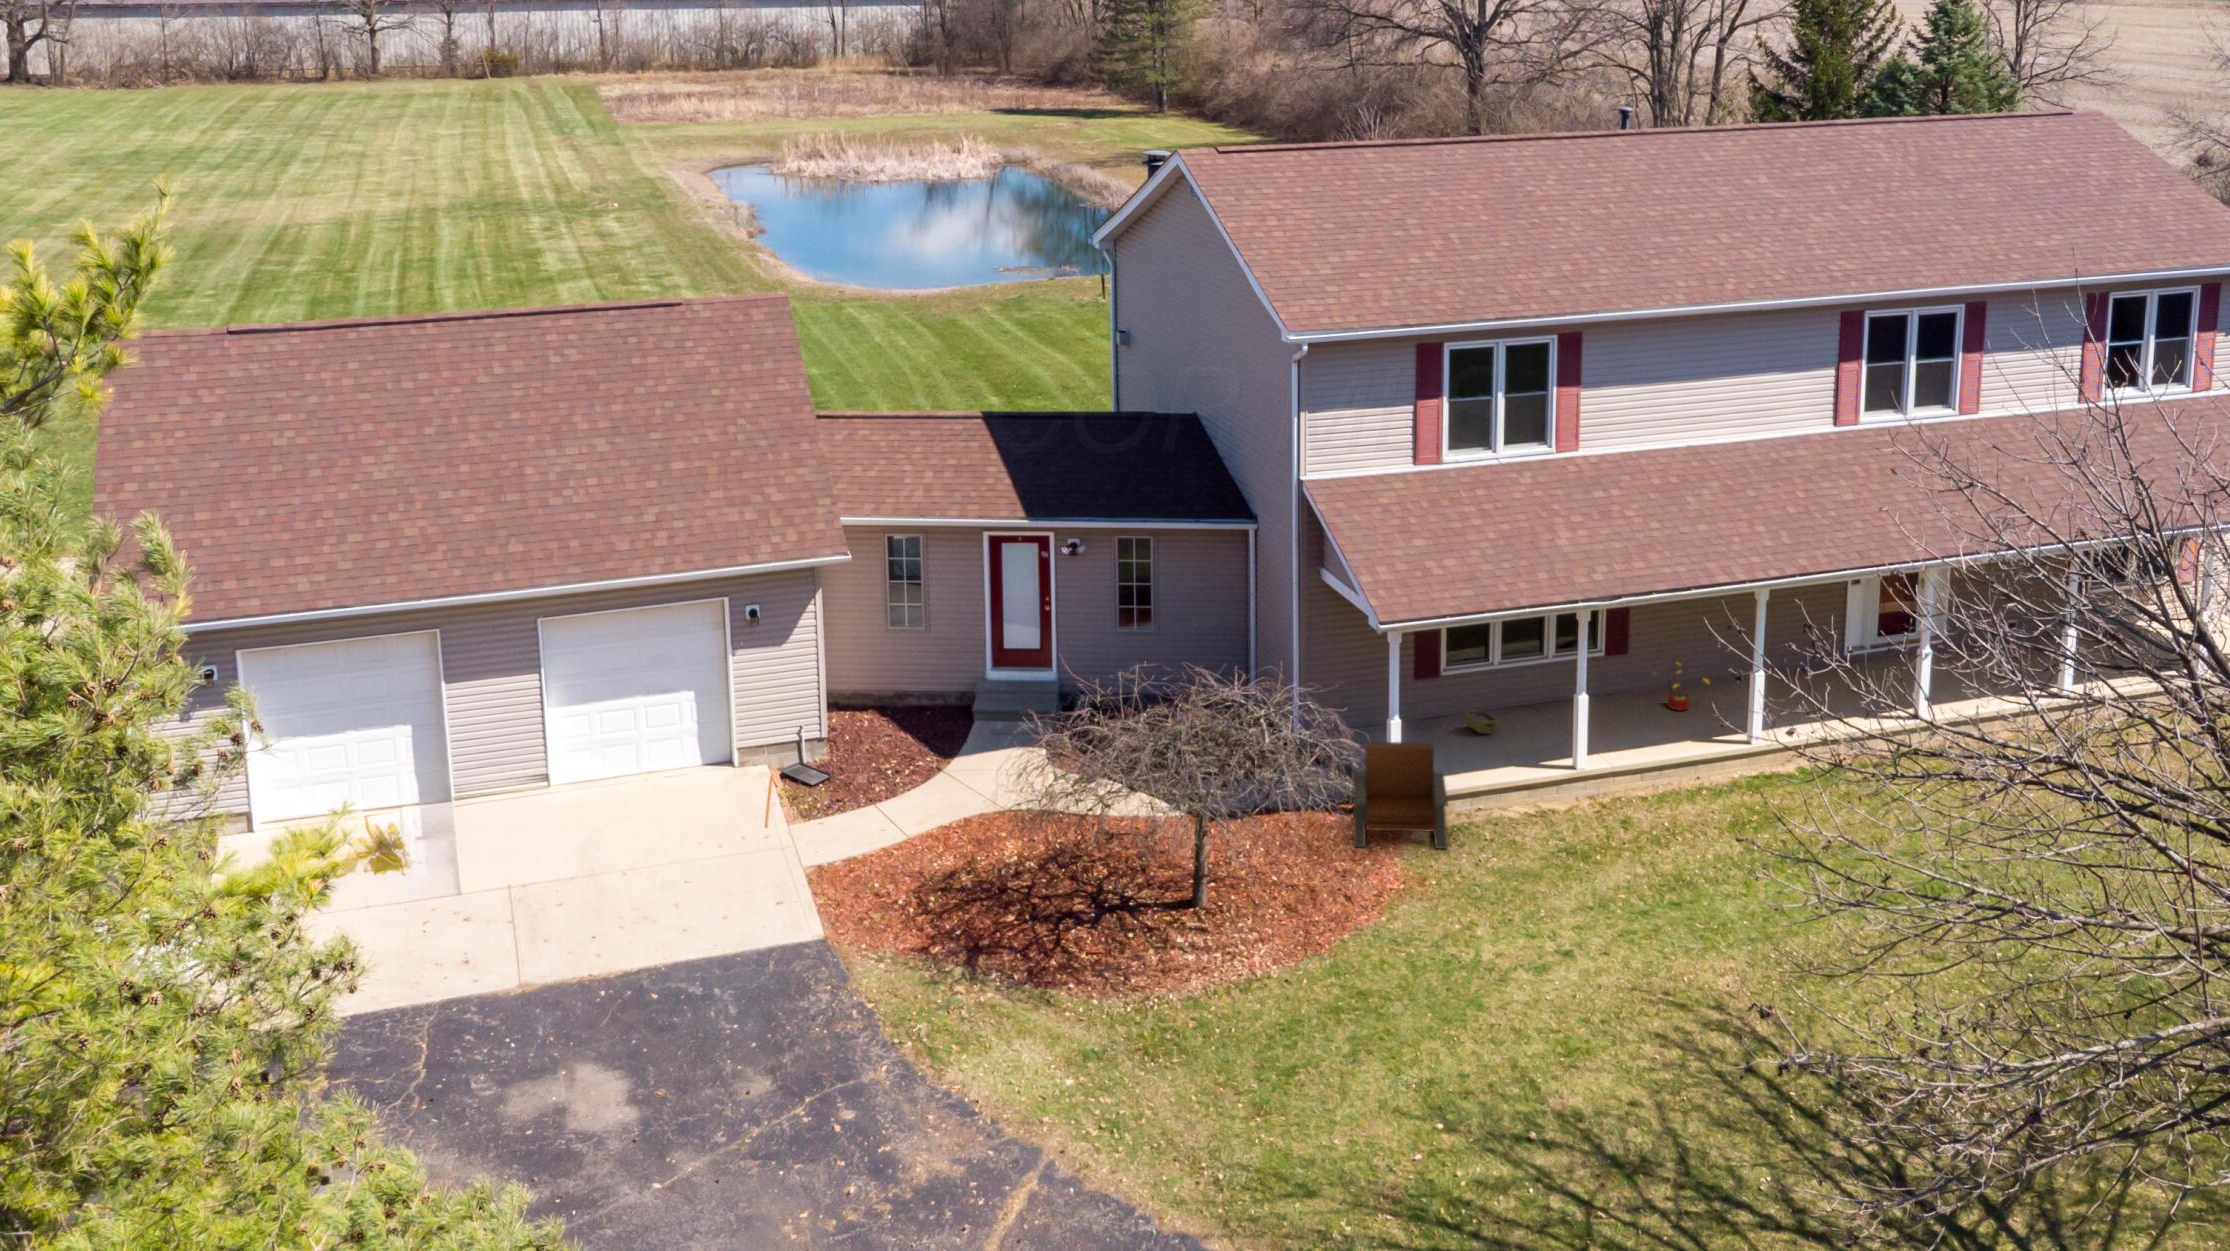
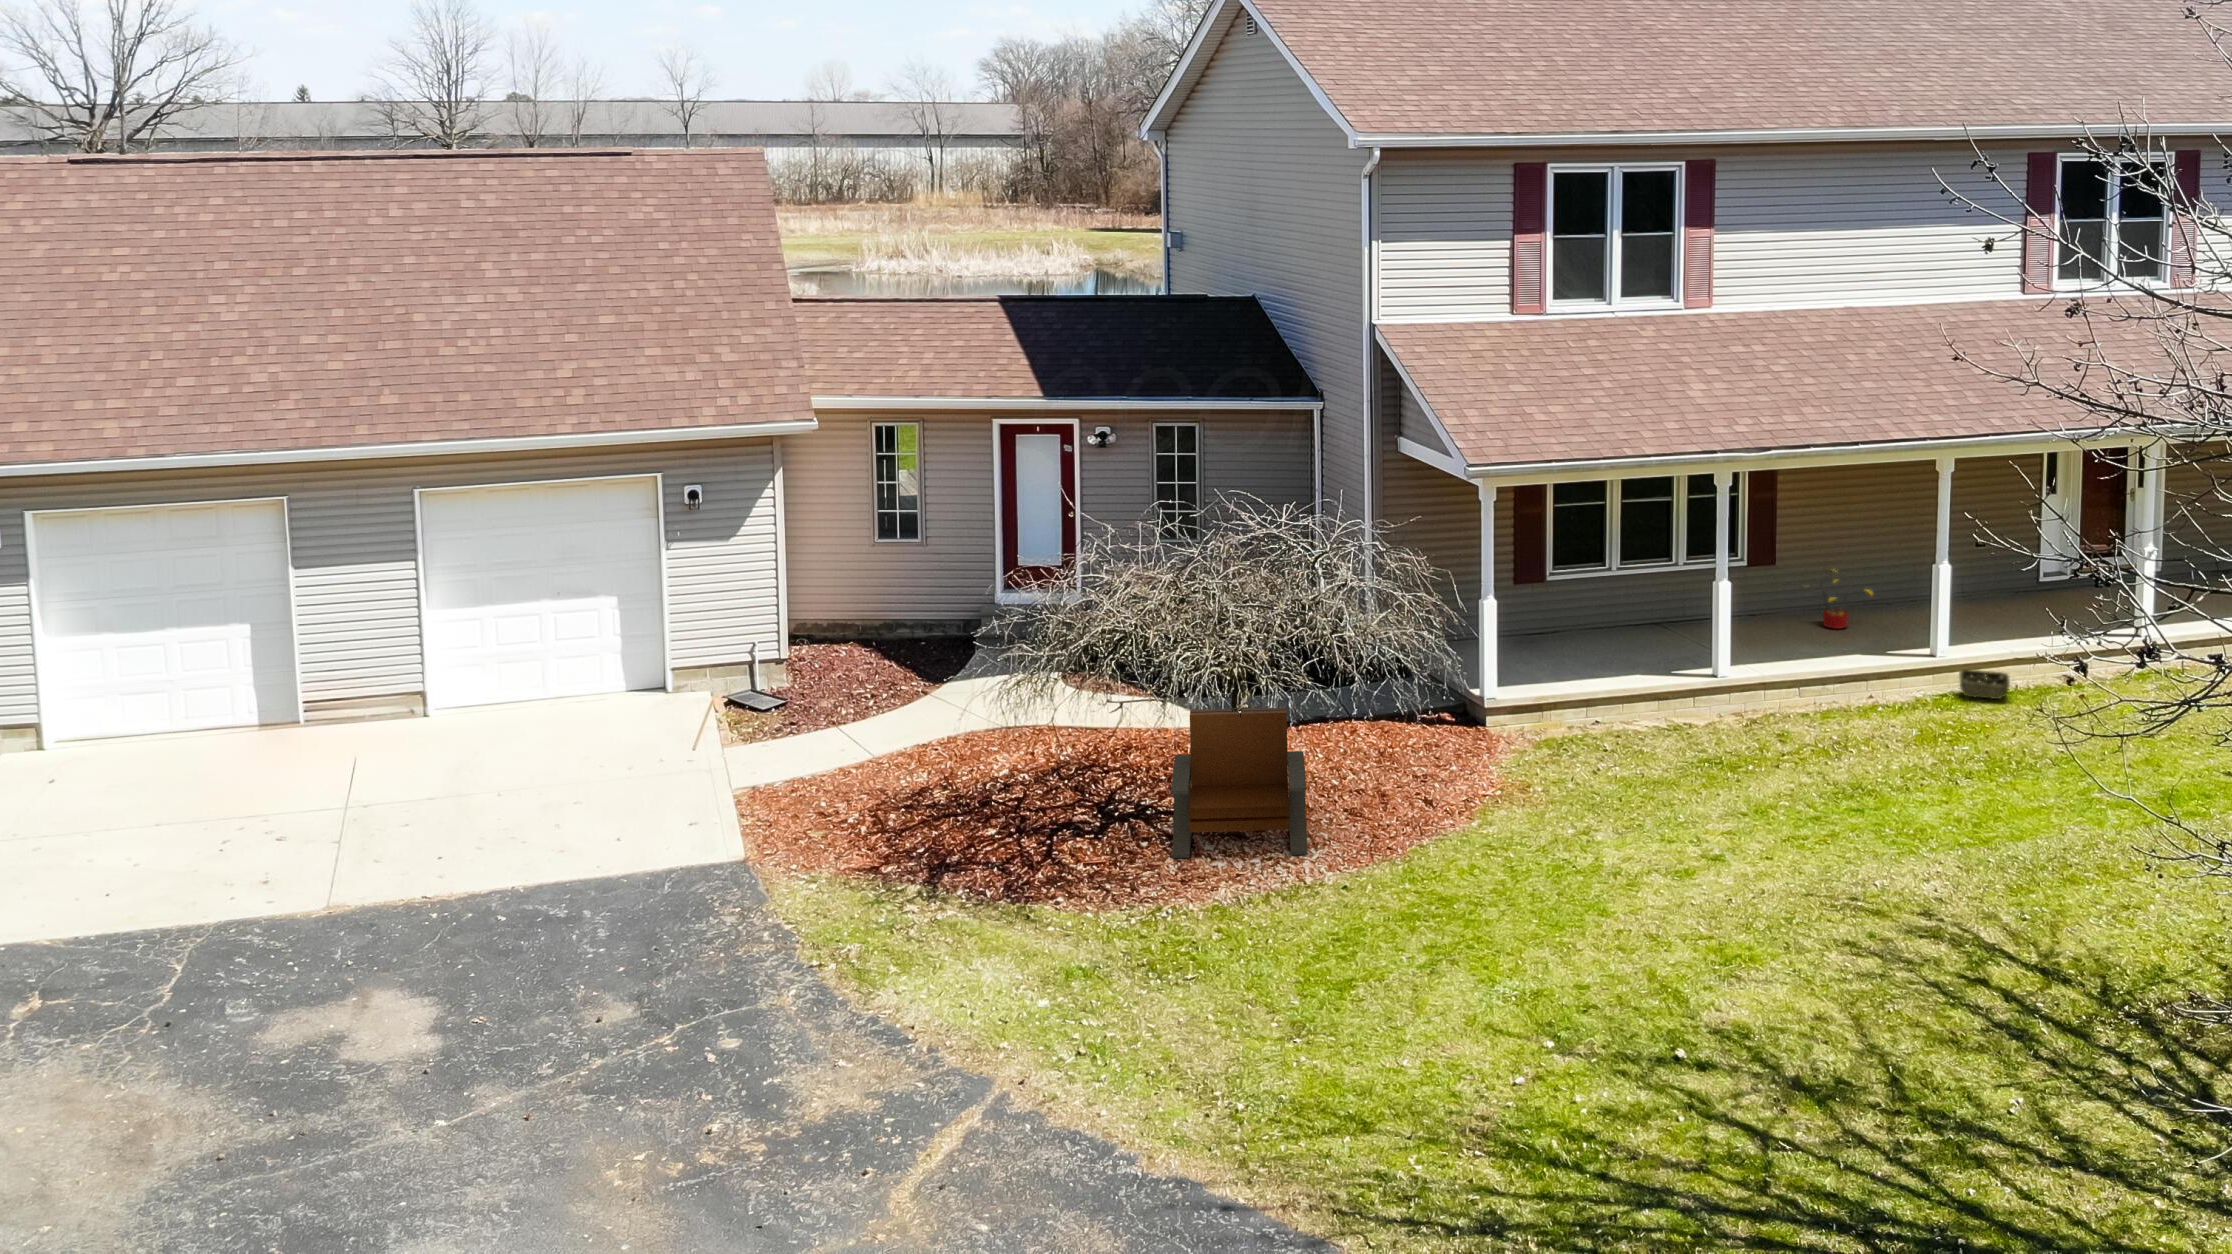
woven basket: present [1464,710,1499,734] -> present [1959,669,2010,699]
lounge chair: present [1353,742,1448,849] -> present [1171,707,1307,858]

